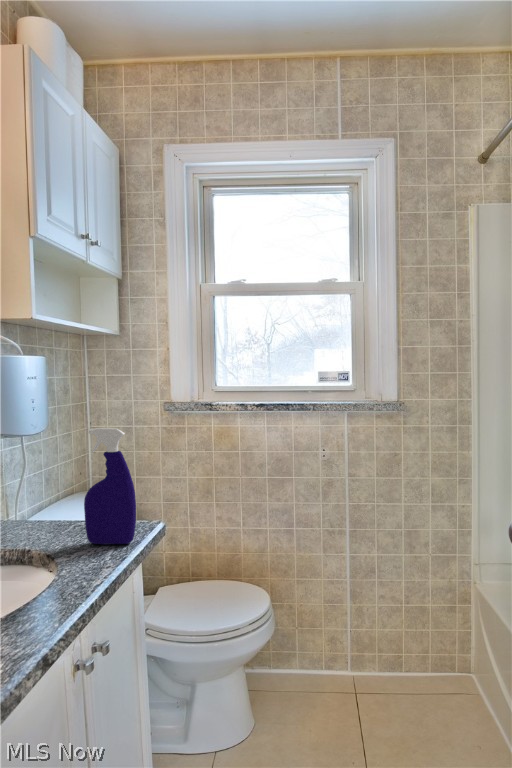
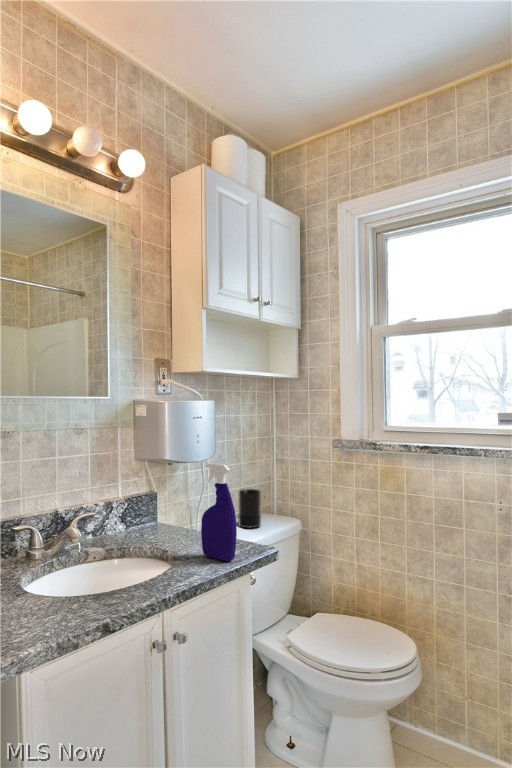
candle: none [62,463,92,511] -> present [238,488,261,528]

